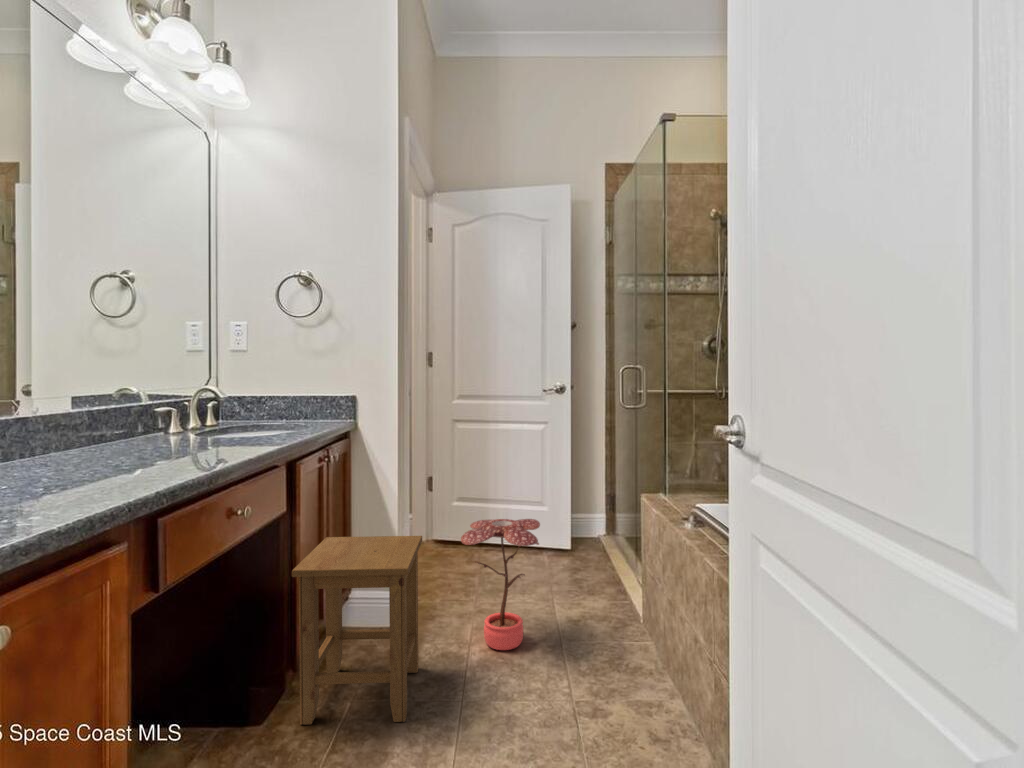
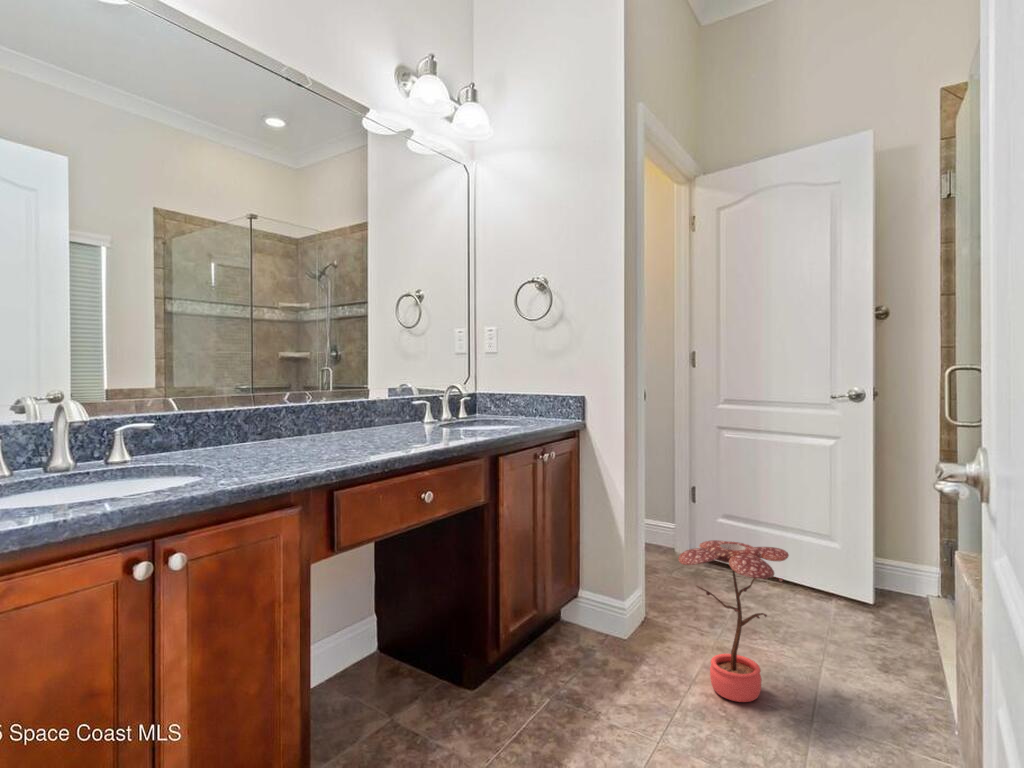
stool: present [292,536,422,725] -> none [488,532,632,741]

